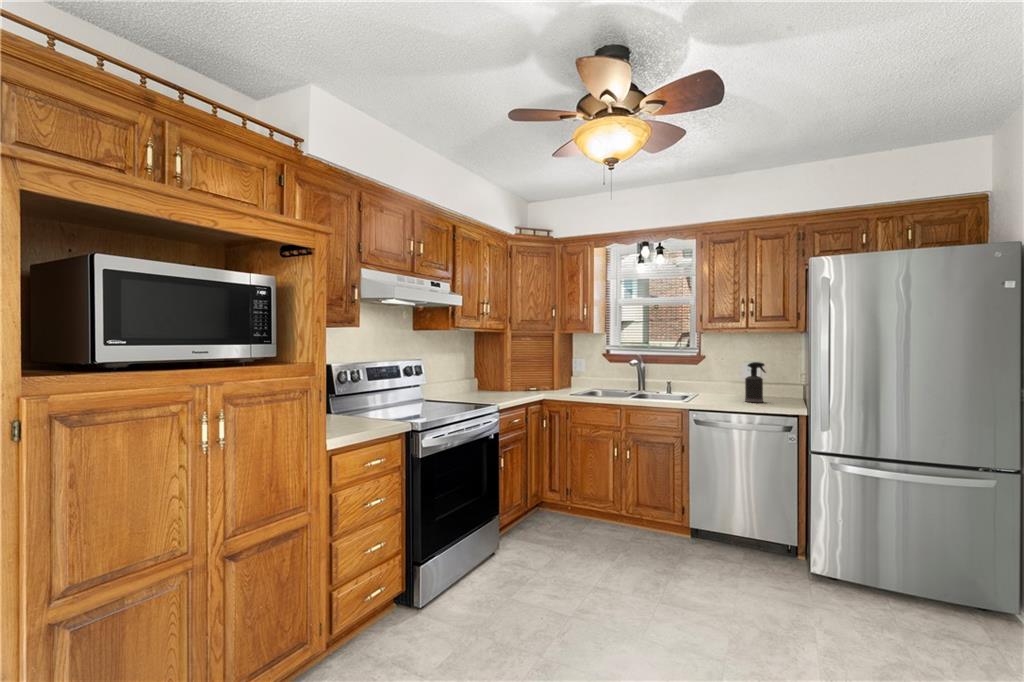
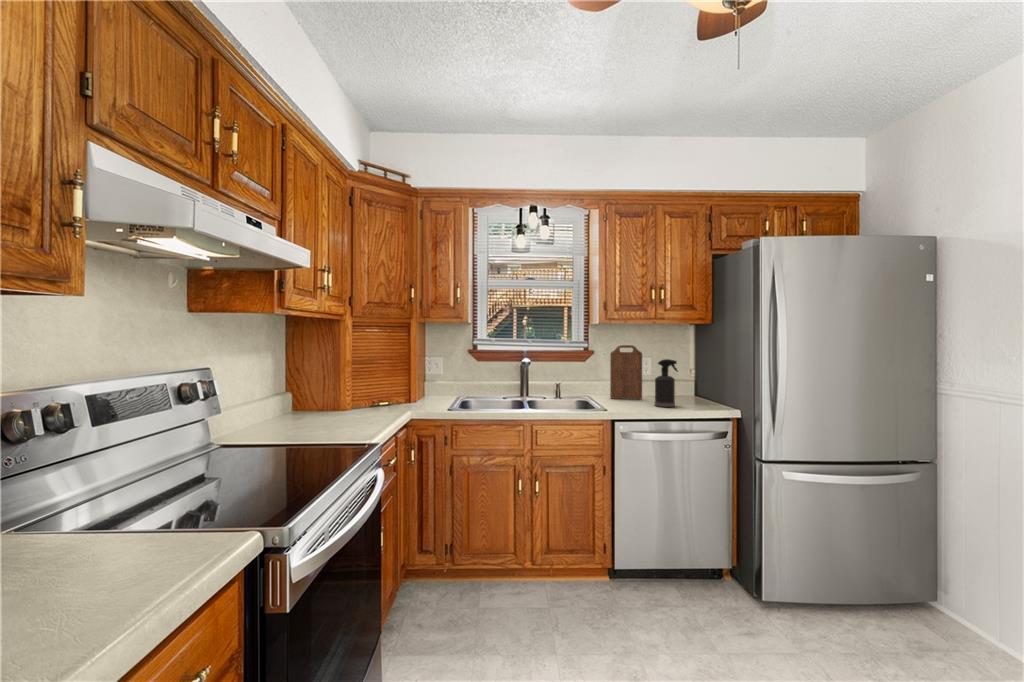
cutting board: none [716,350,745,396] -> present [610,345,642,399]

